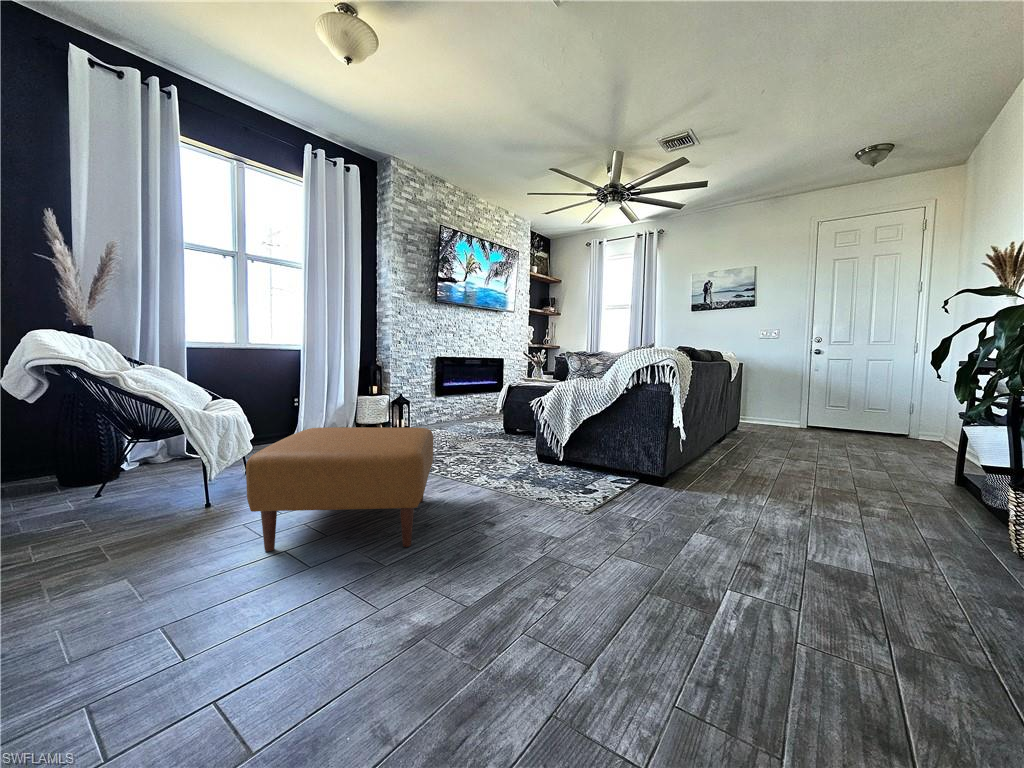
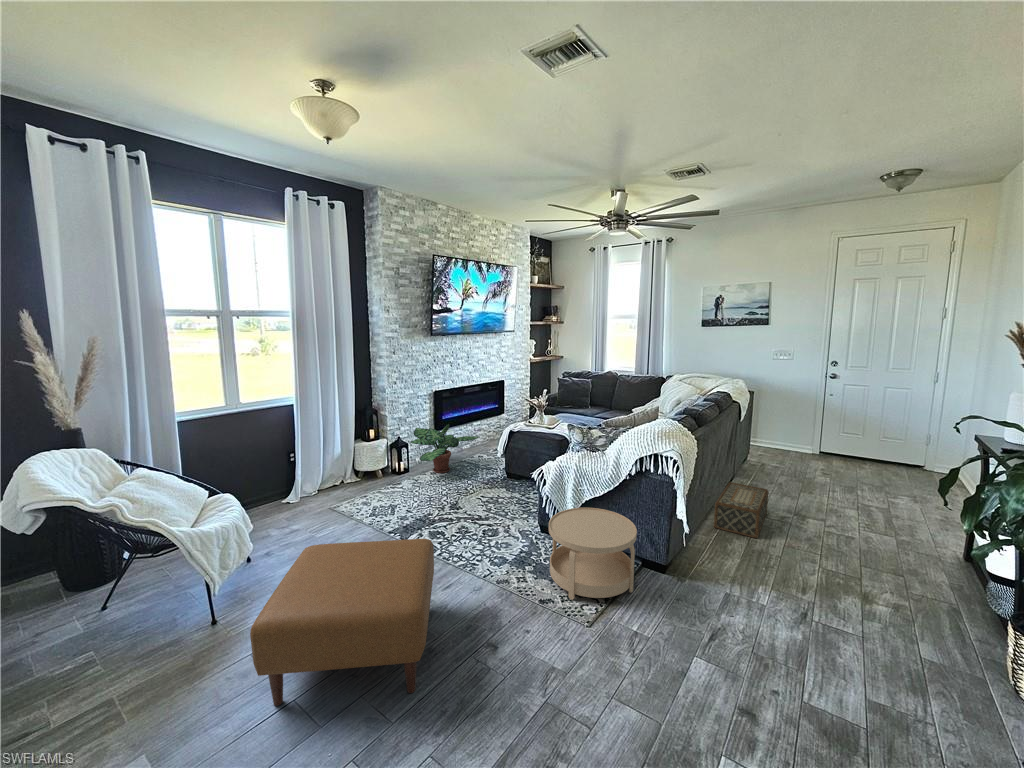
potted plant: none [411,381,480,430] -> present [411,424,479,473]
side table: none [547,426,634,499] -> present [549,508,637,600]
woven basket: none [708,429,761,470] -> present [714,482,769,538]

